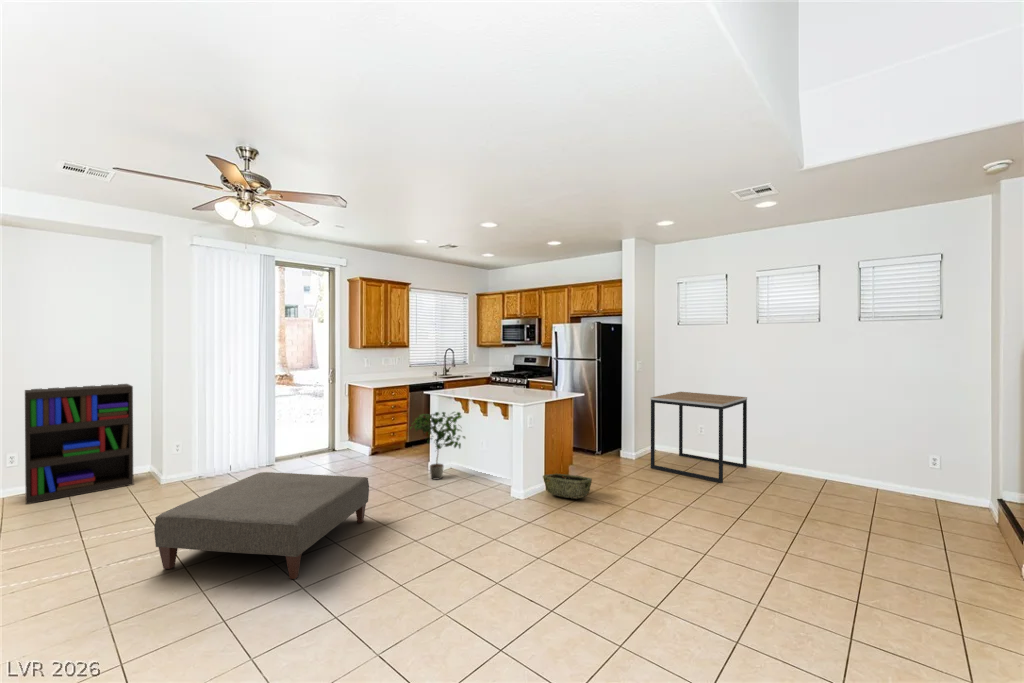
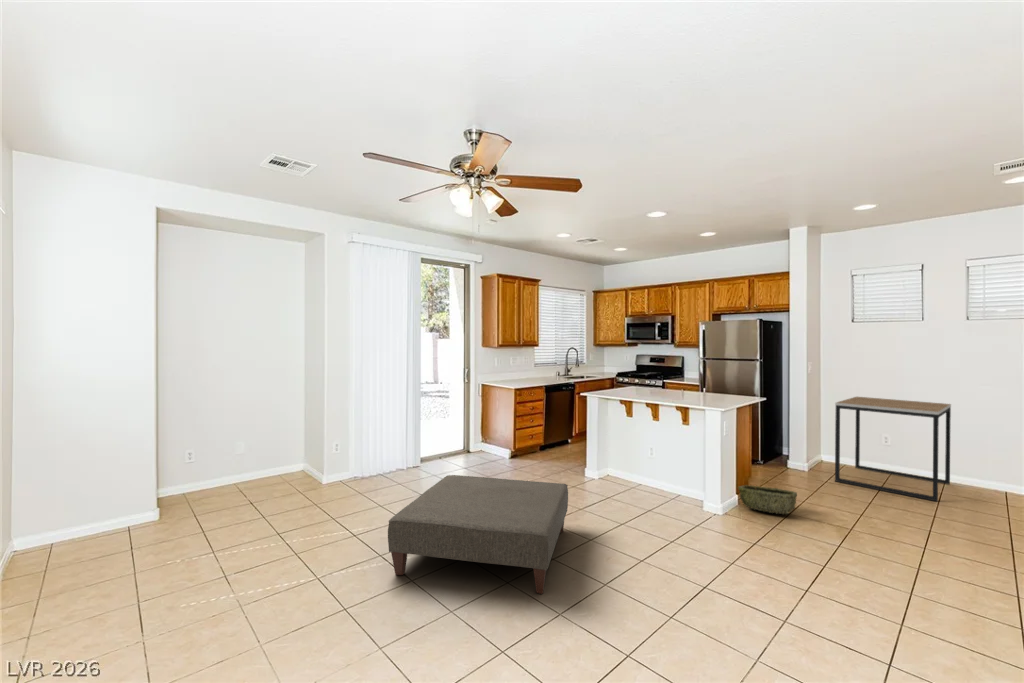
bookshelf: present [25,384,133,504] -> none [204,381,298,500]
potted plant: present [411,412,465,479] -> none [573,415,632,487]

